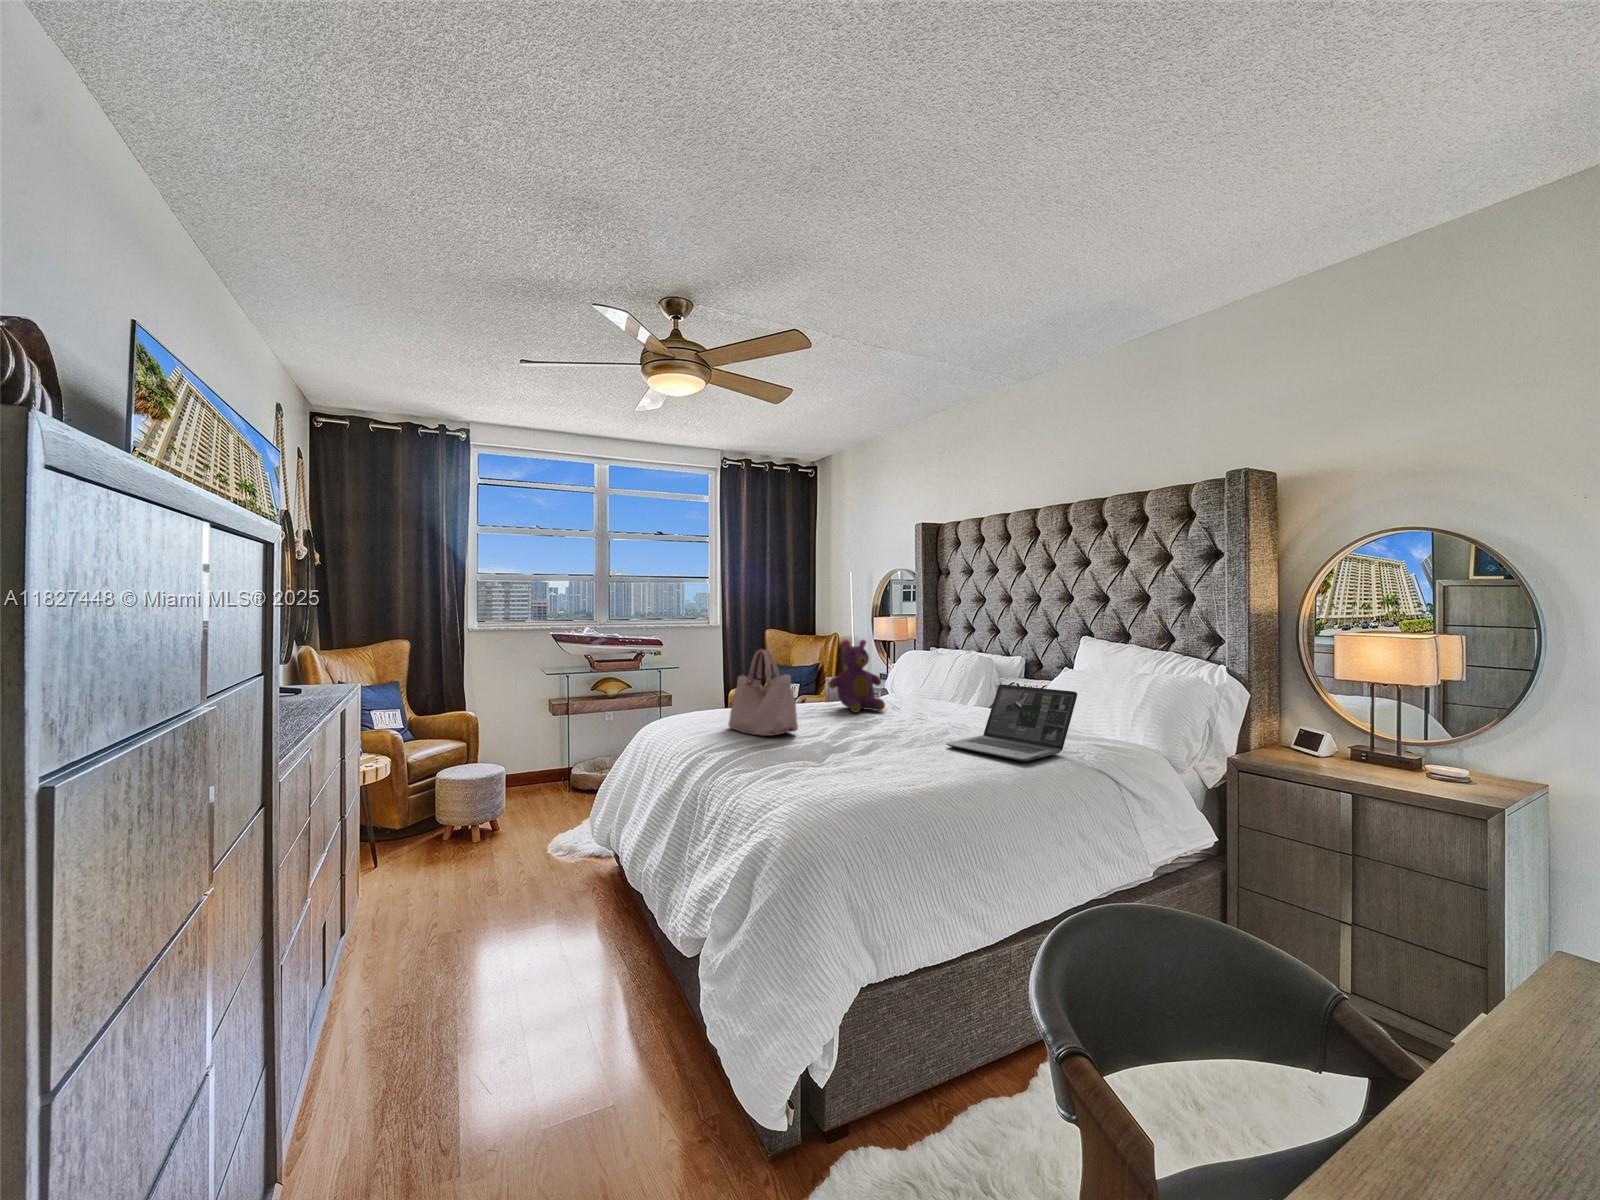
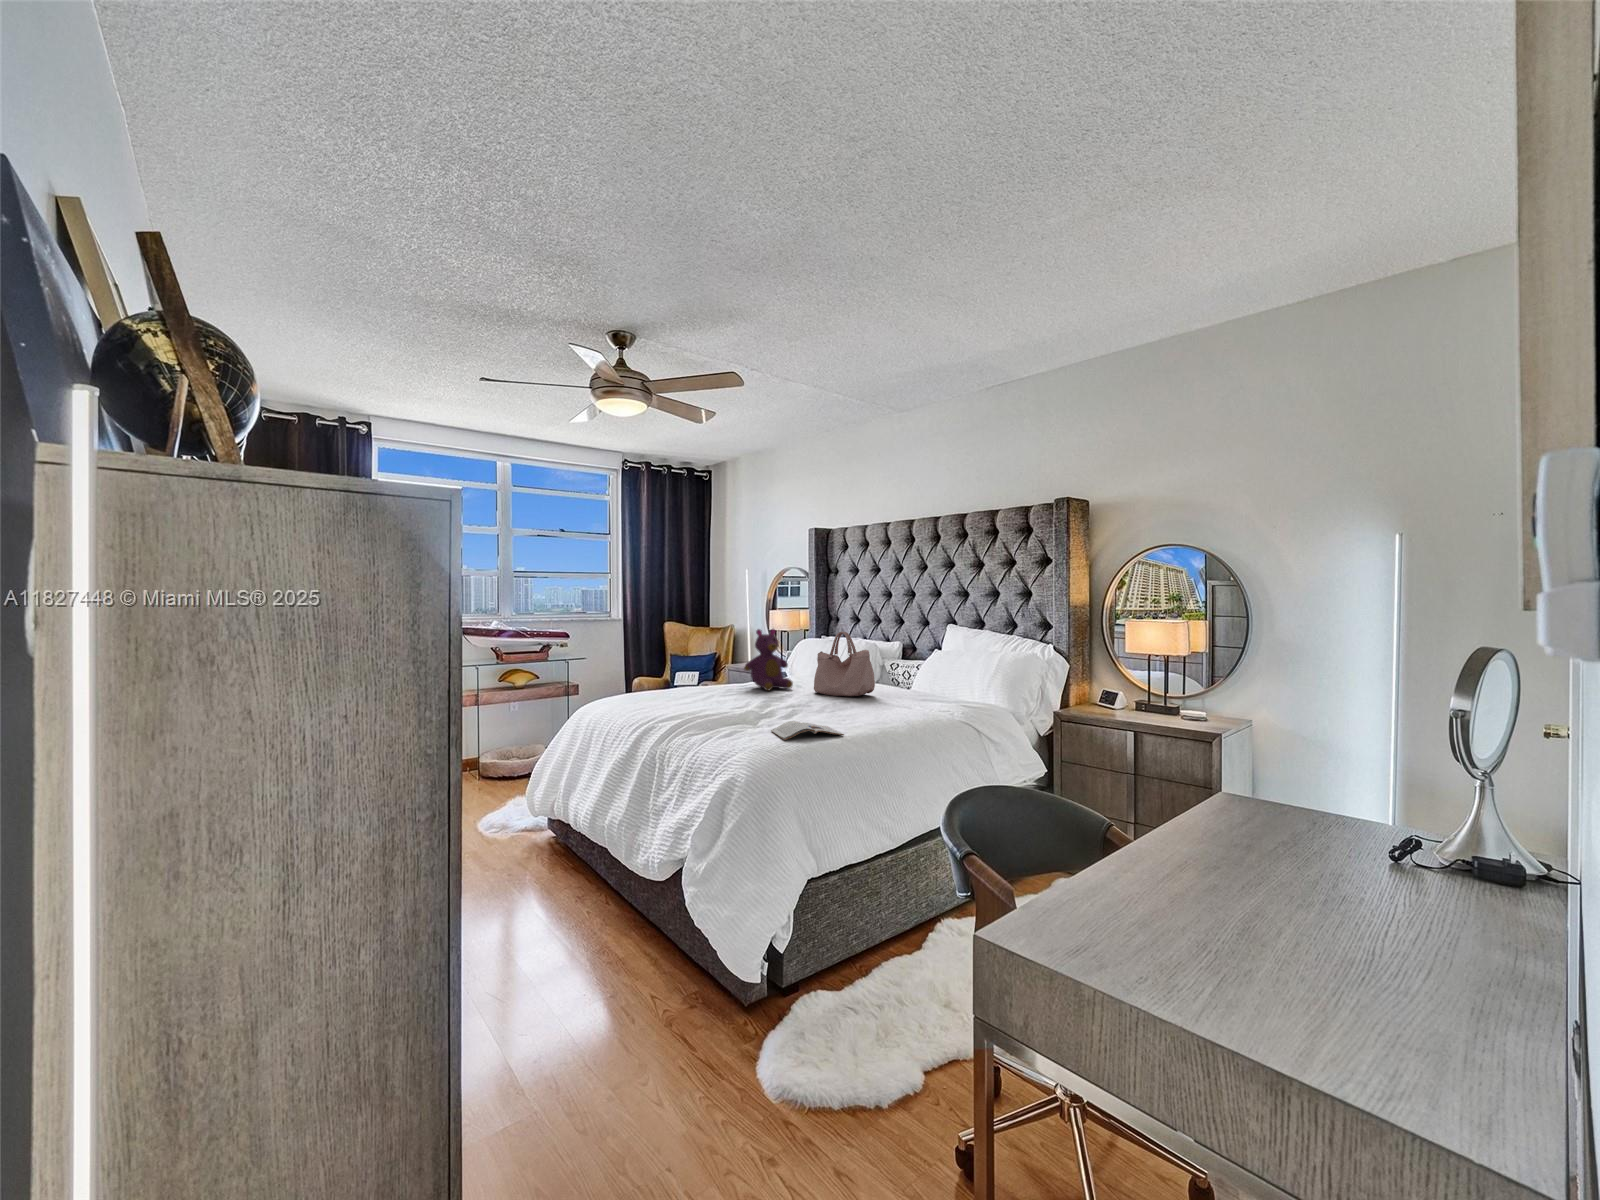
handbag: present [728,650,798,736] -> present [814,632,875,696]
laptop: present [946,684,1077,762] -> none [851,662,950,719]
magazine: none [835,760,926,788] -> present [771,721,844,740]

